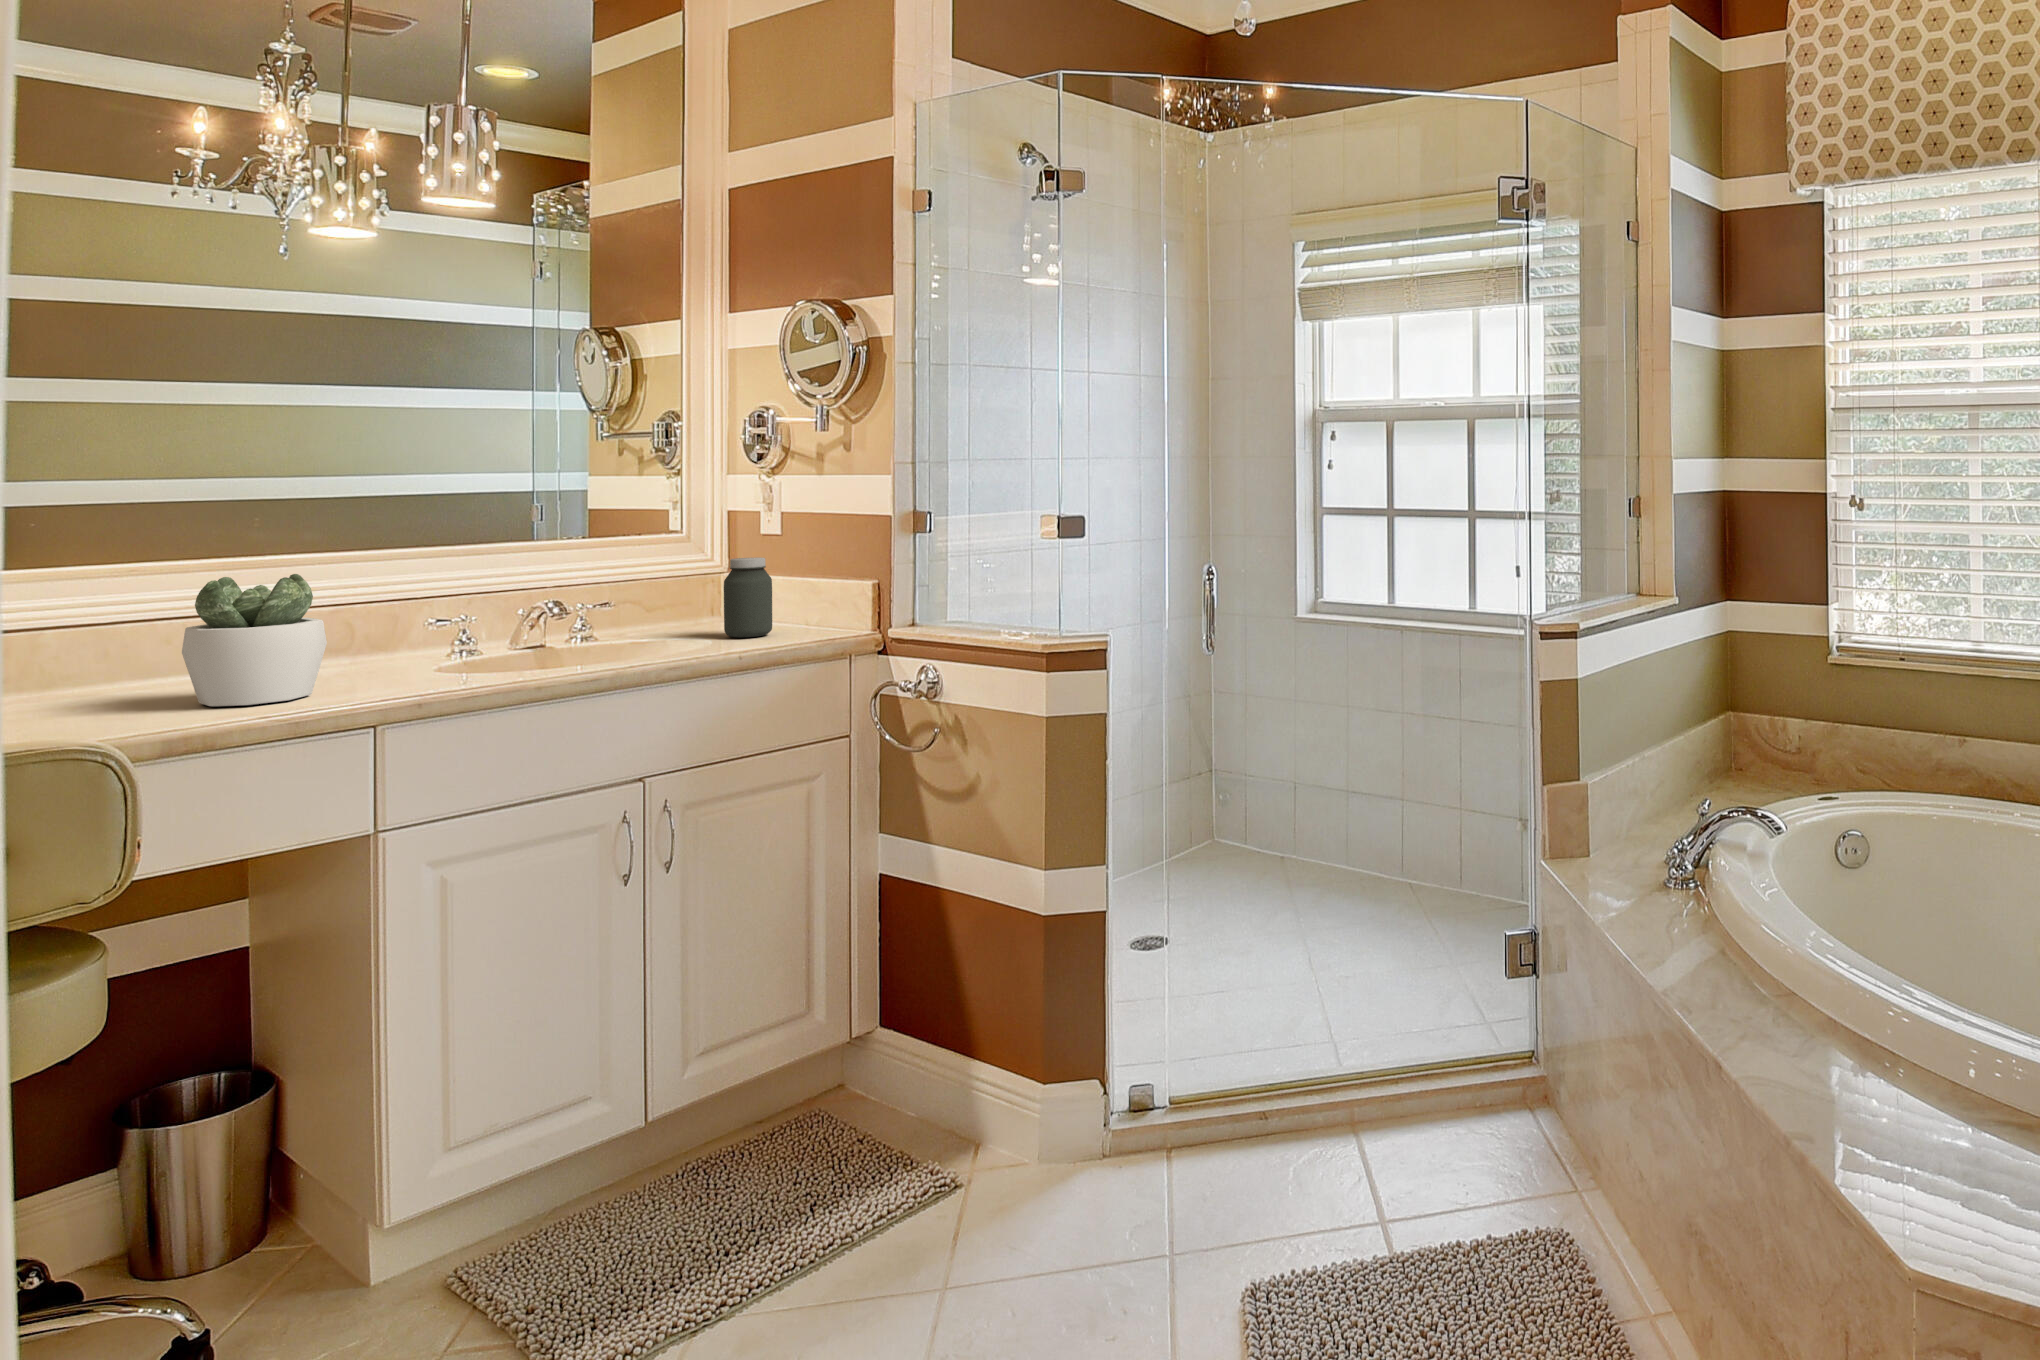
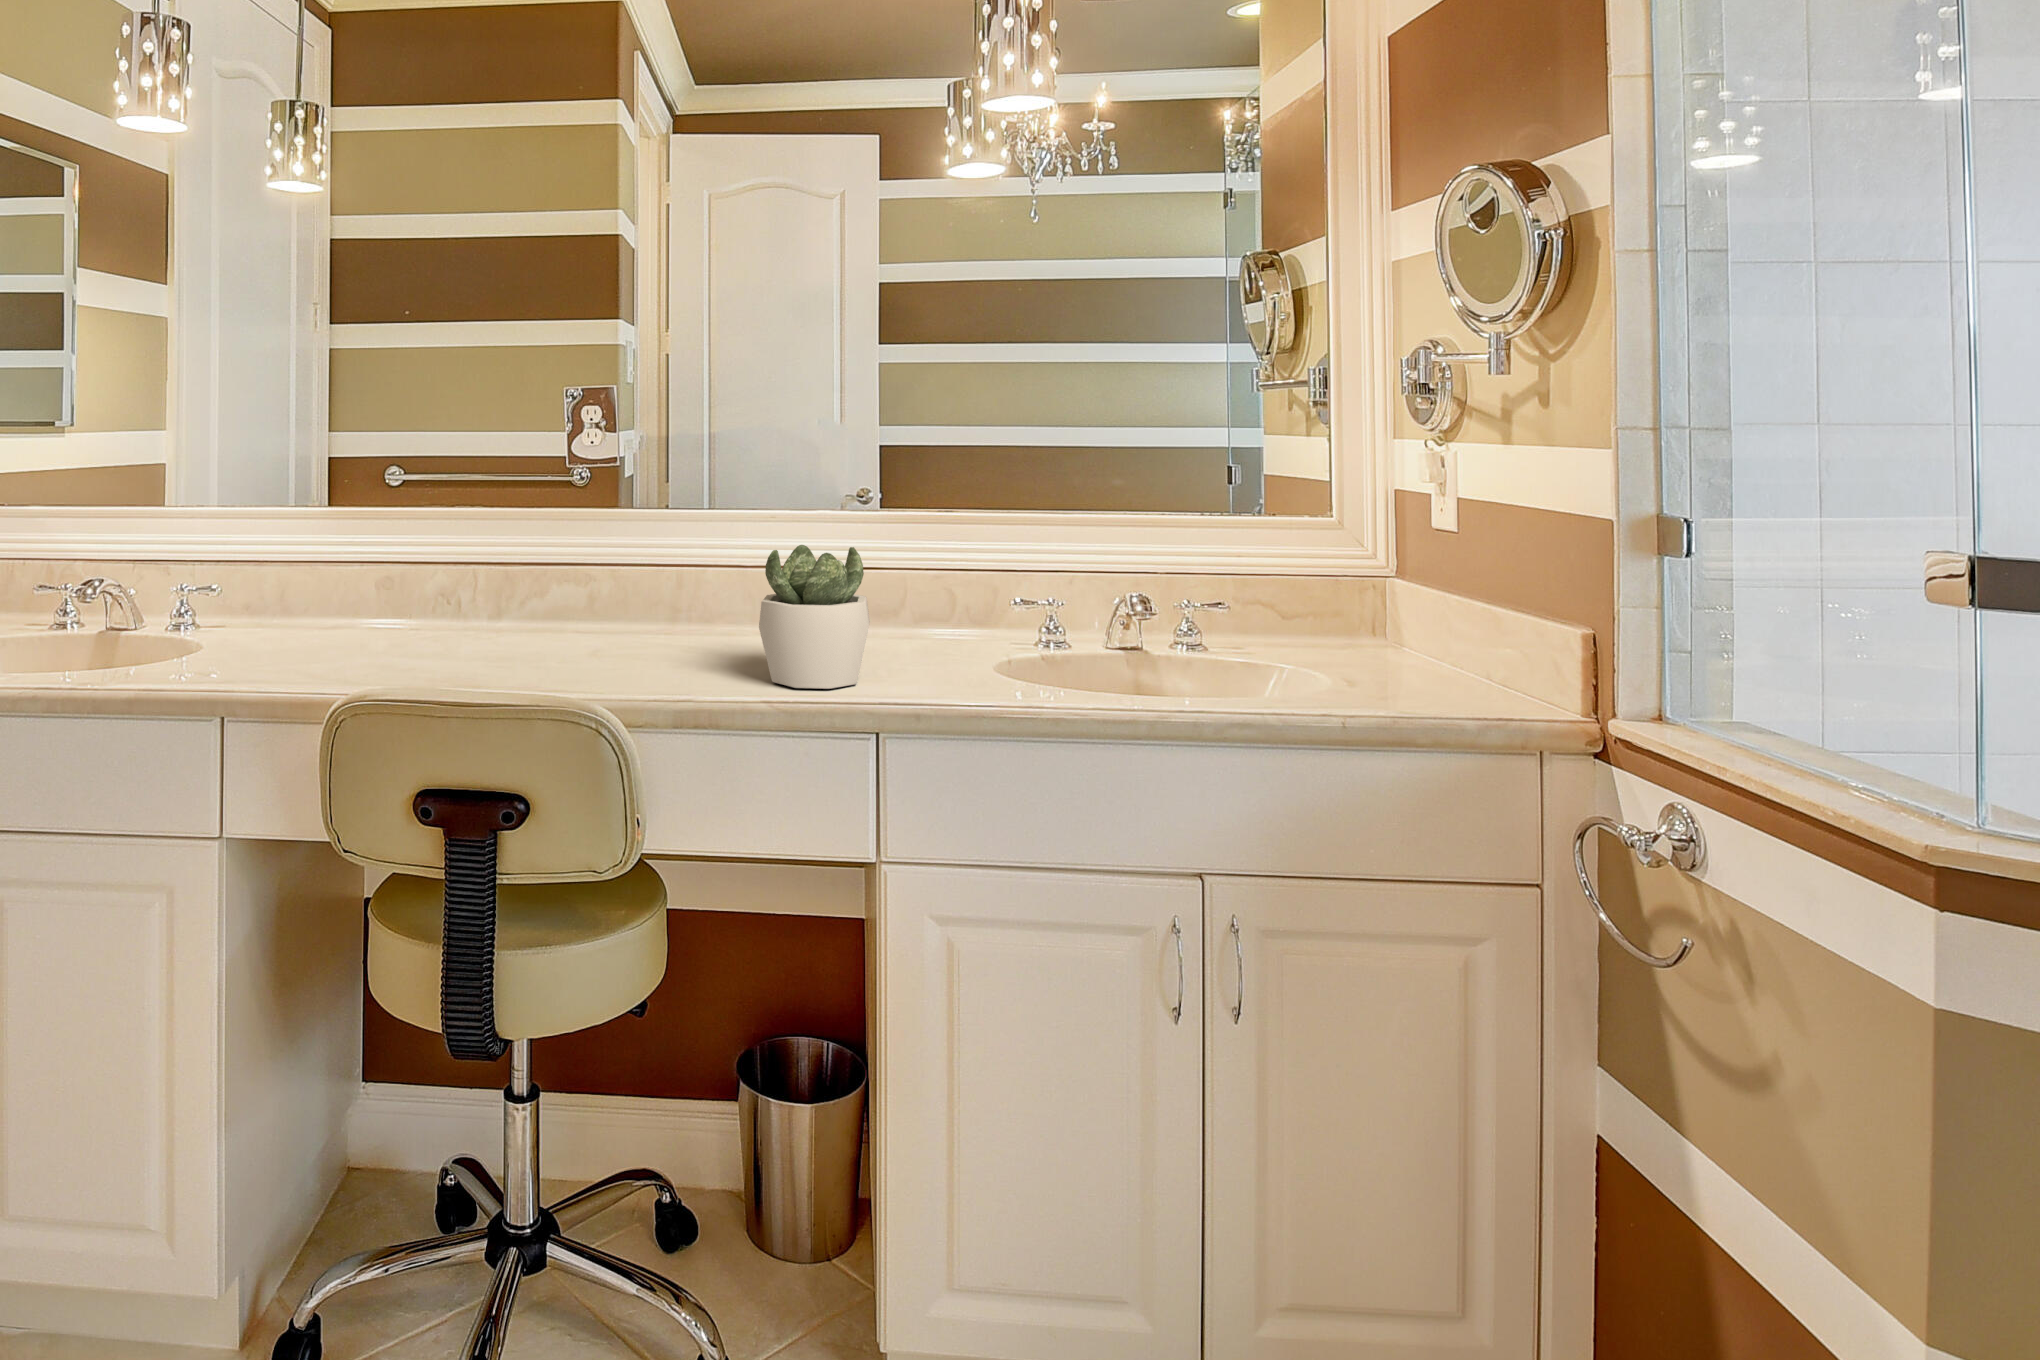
jar: present [724,558,772,637] -> none [1350,564,1422,686]

